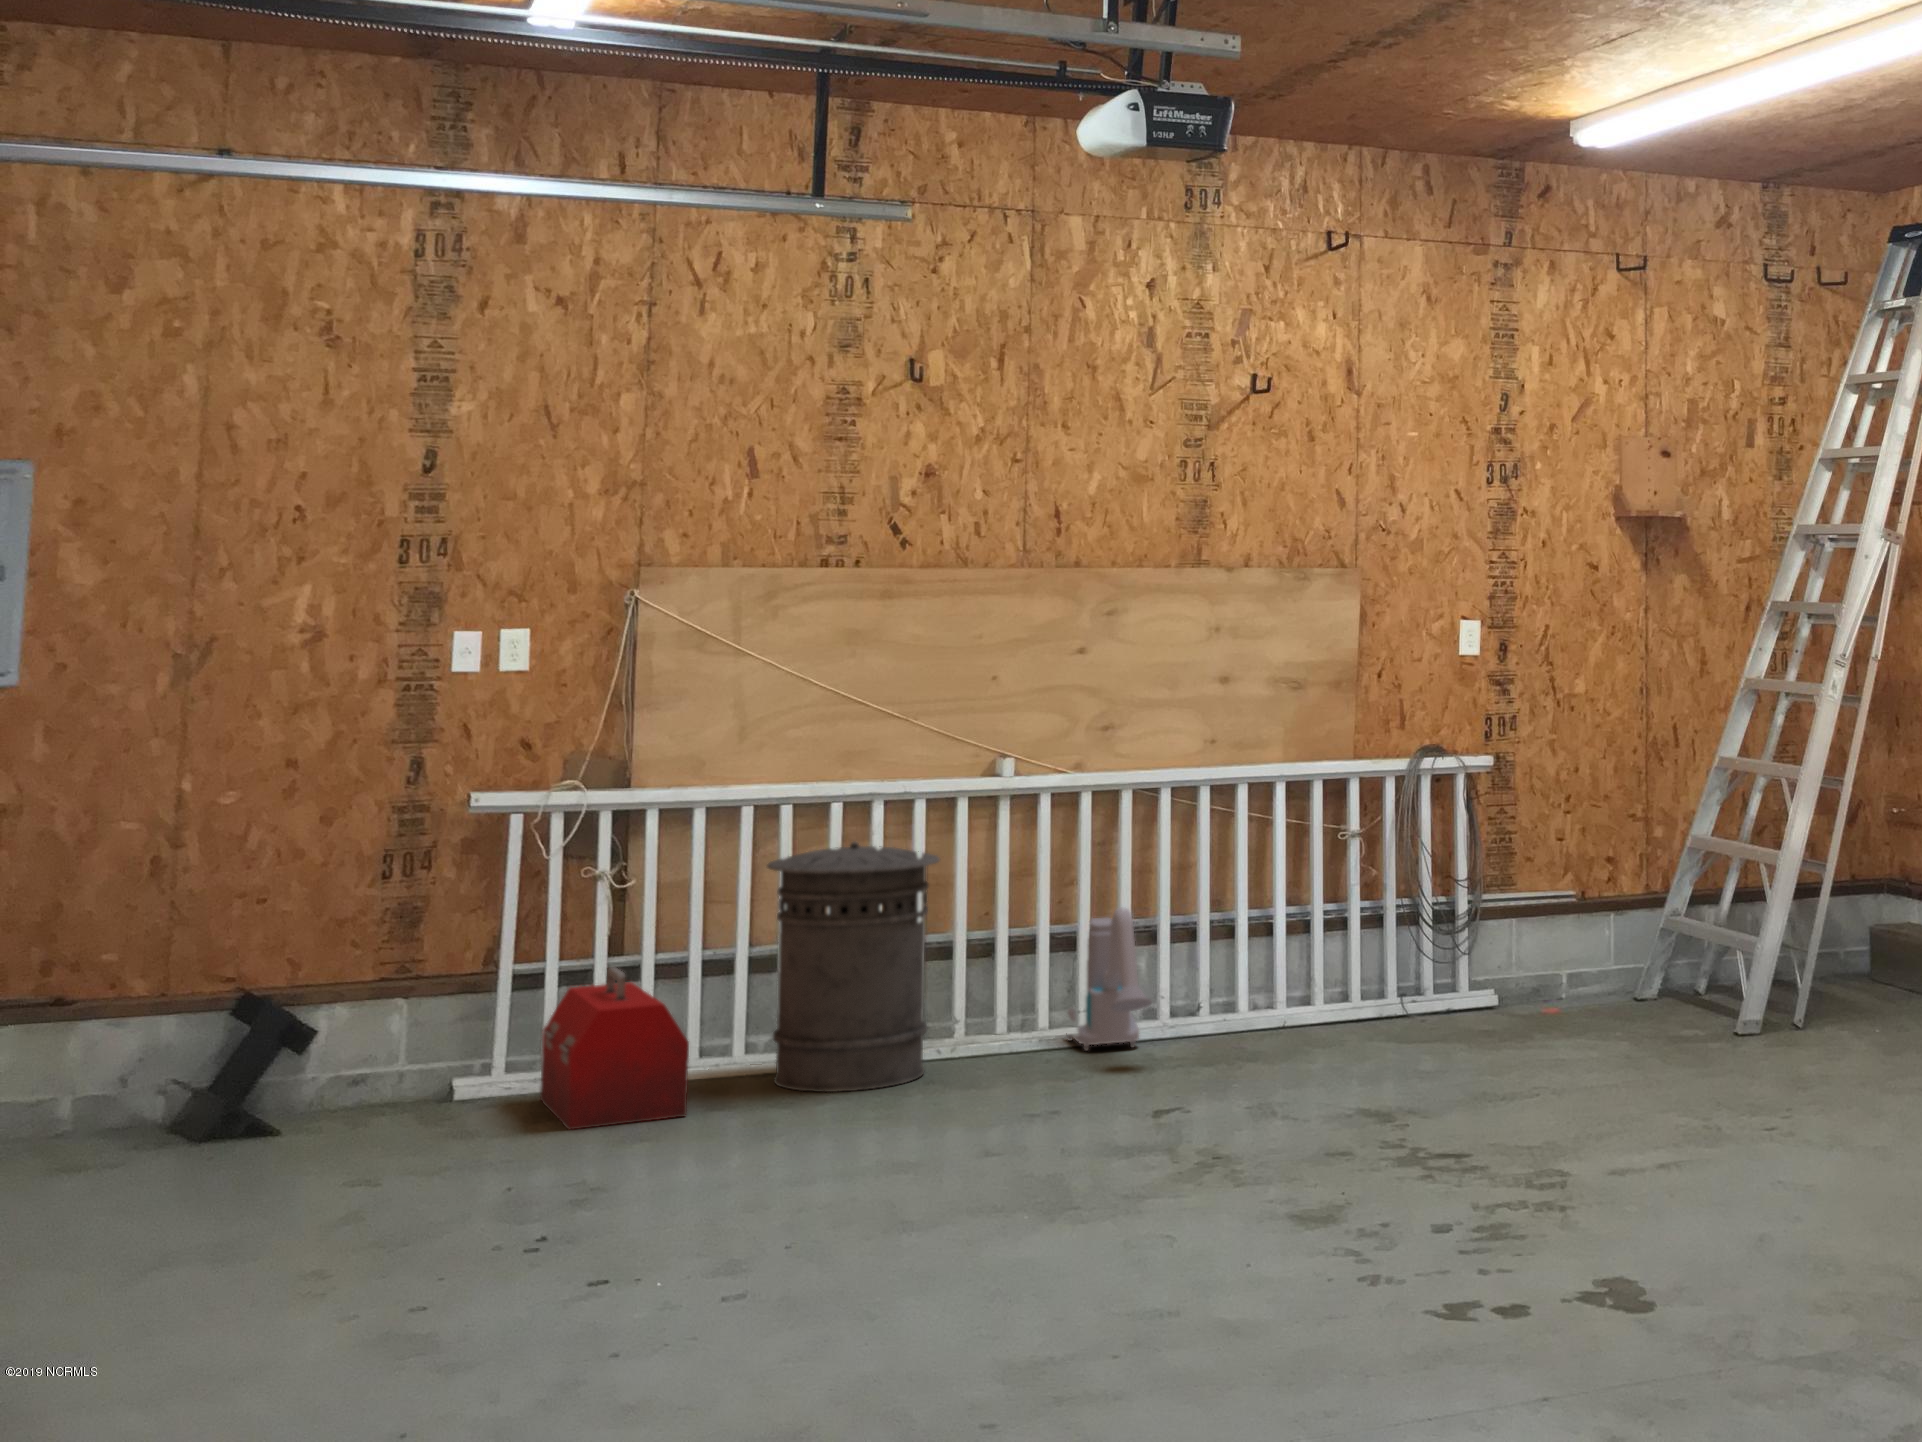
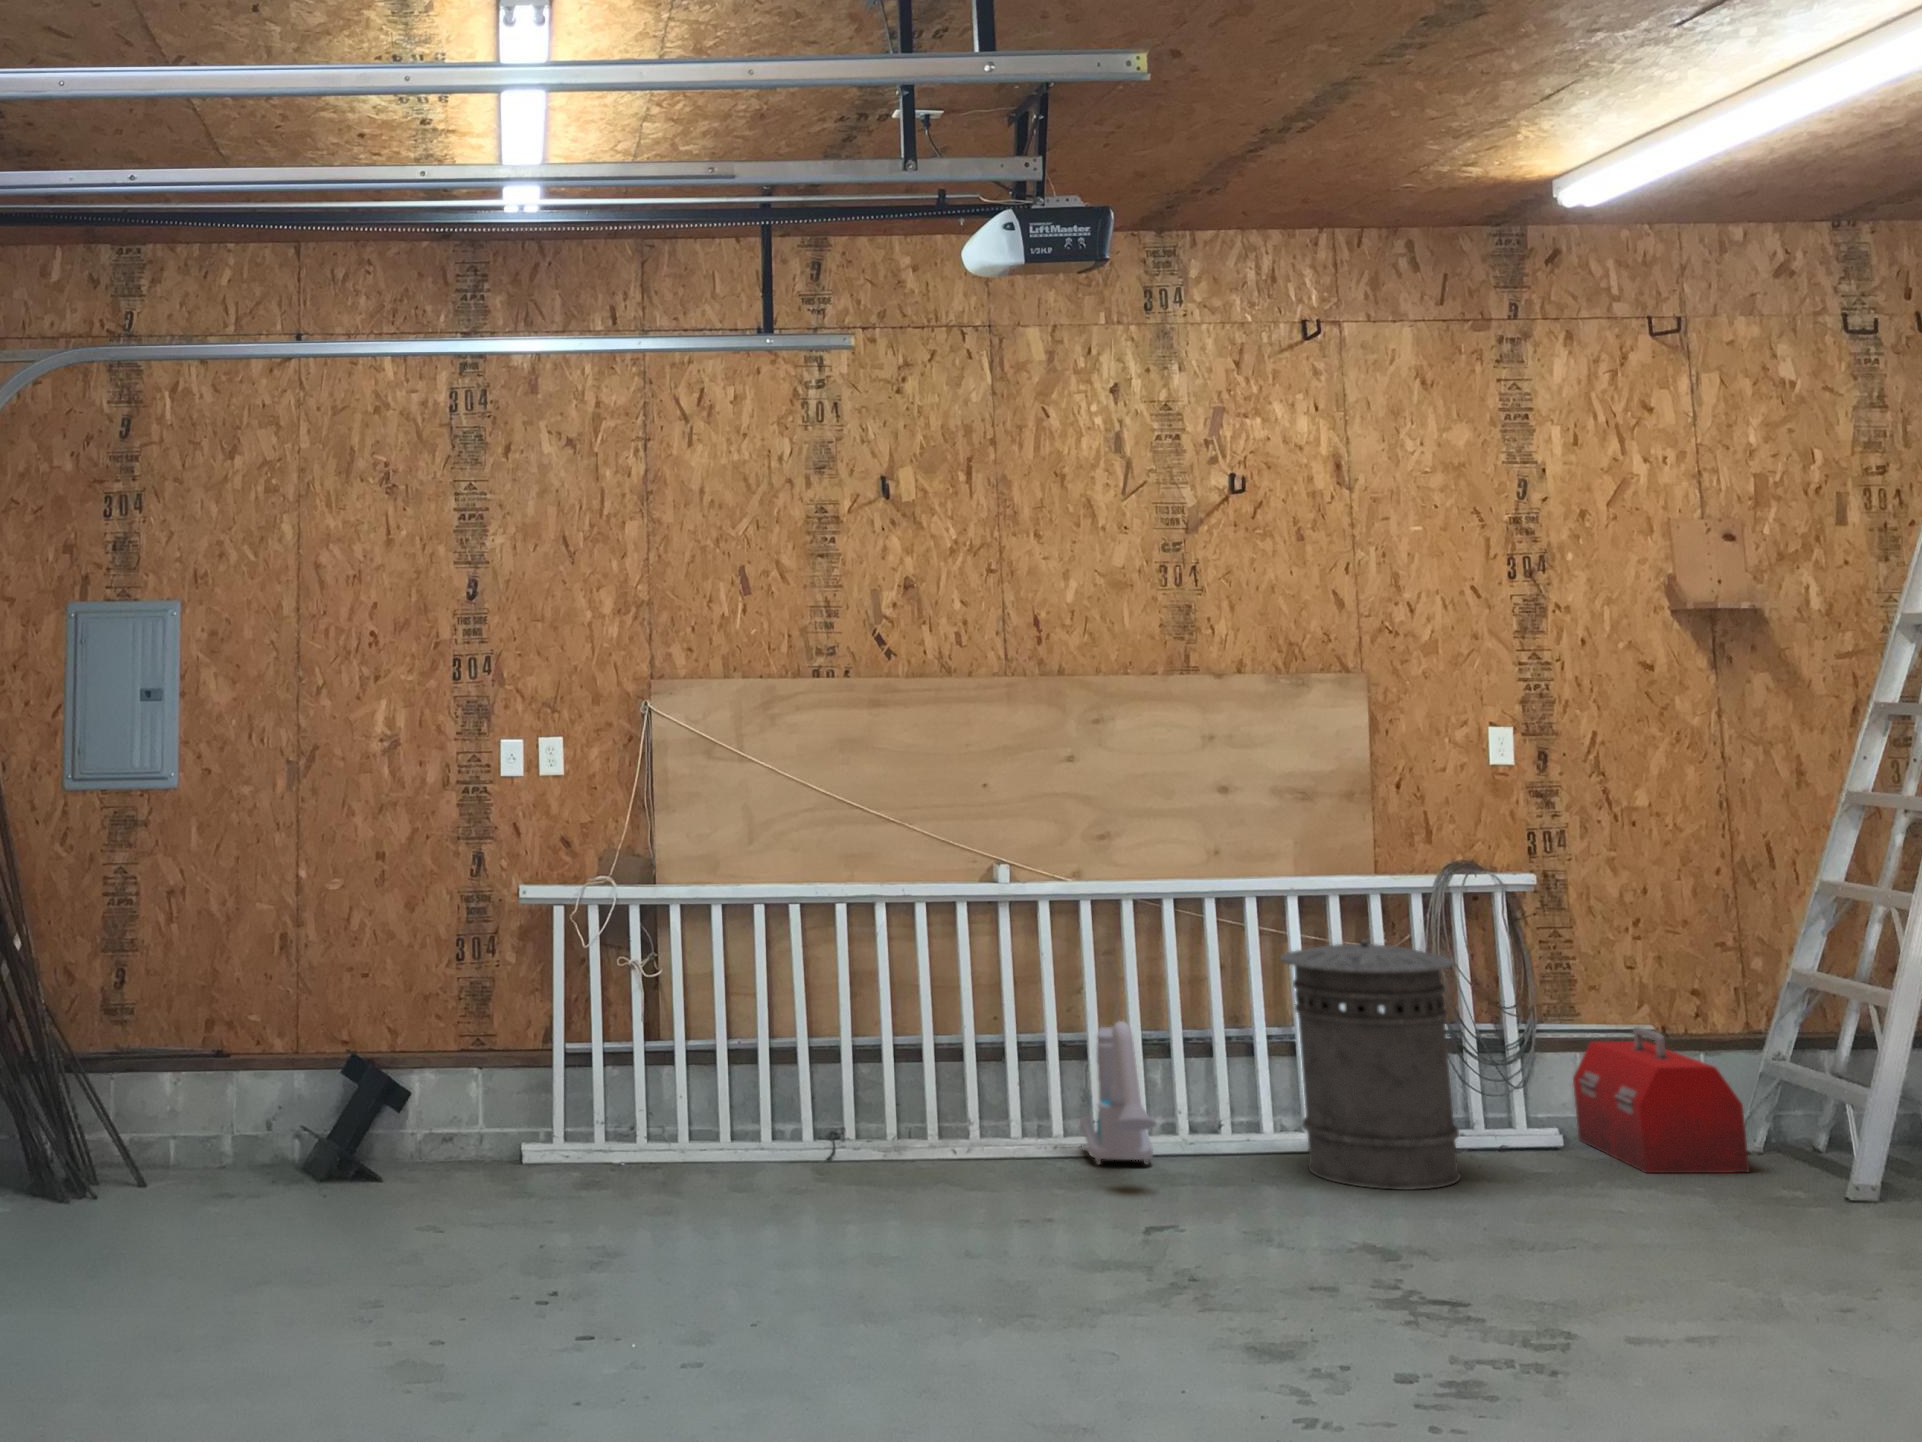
trash can: present [767,842,940,1092] -> present [1280,940,1460,1190]
toolbox: present [540,967,689,1130] -> present [1573,1027,1749,1173]

